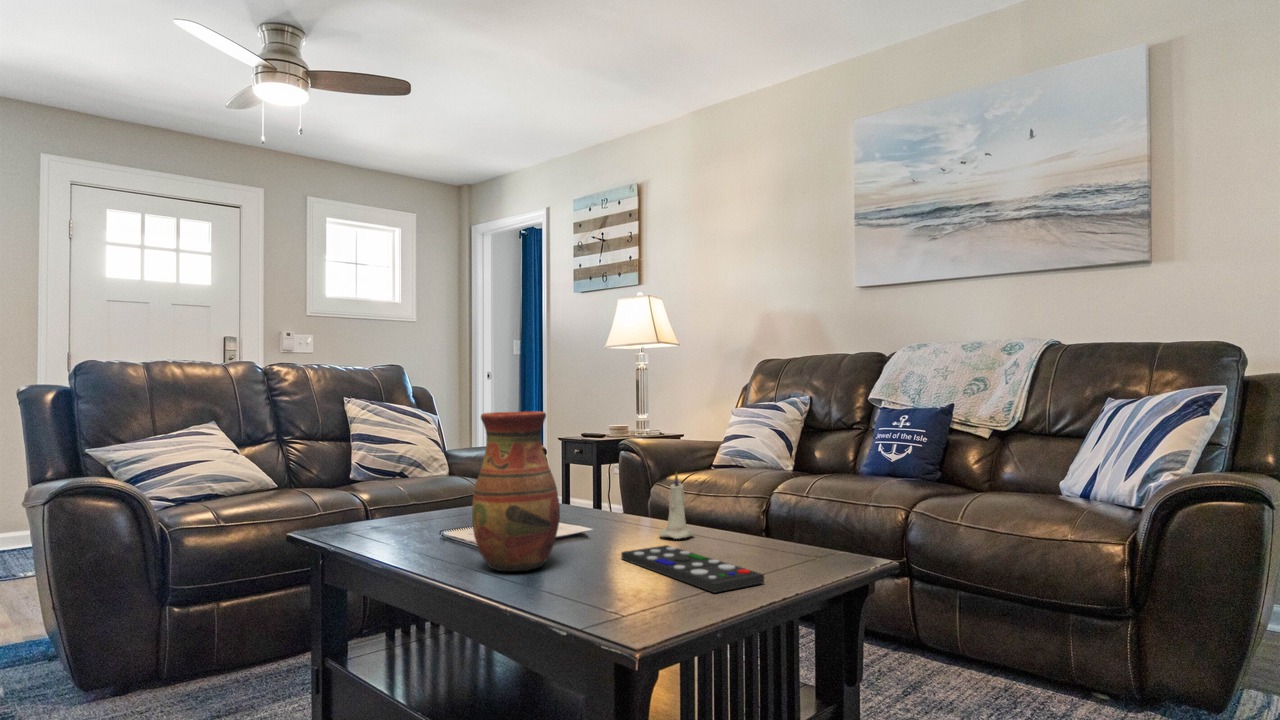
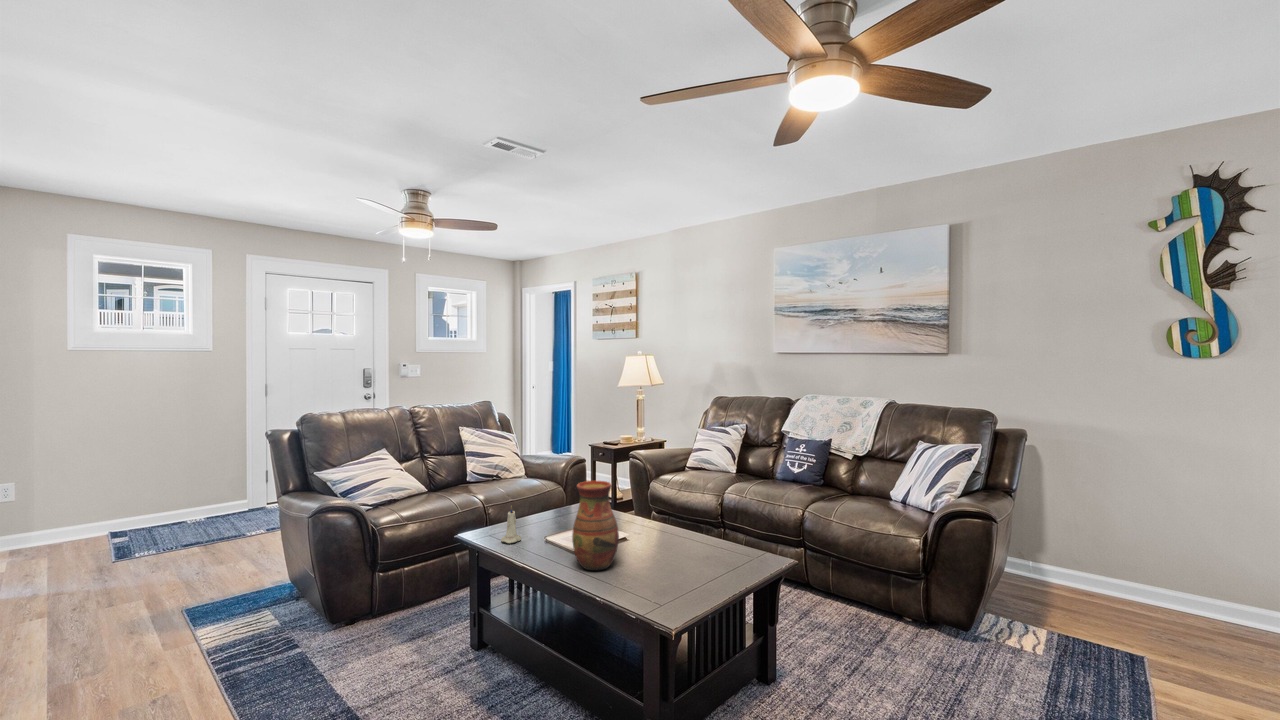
candle: present [659,473,694,539] -> present [501,505,521,543]
remote control: present [621,545,764,593] -> none [650,549,728,586]

